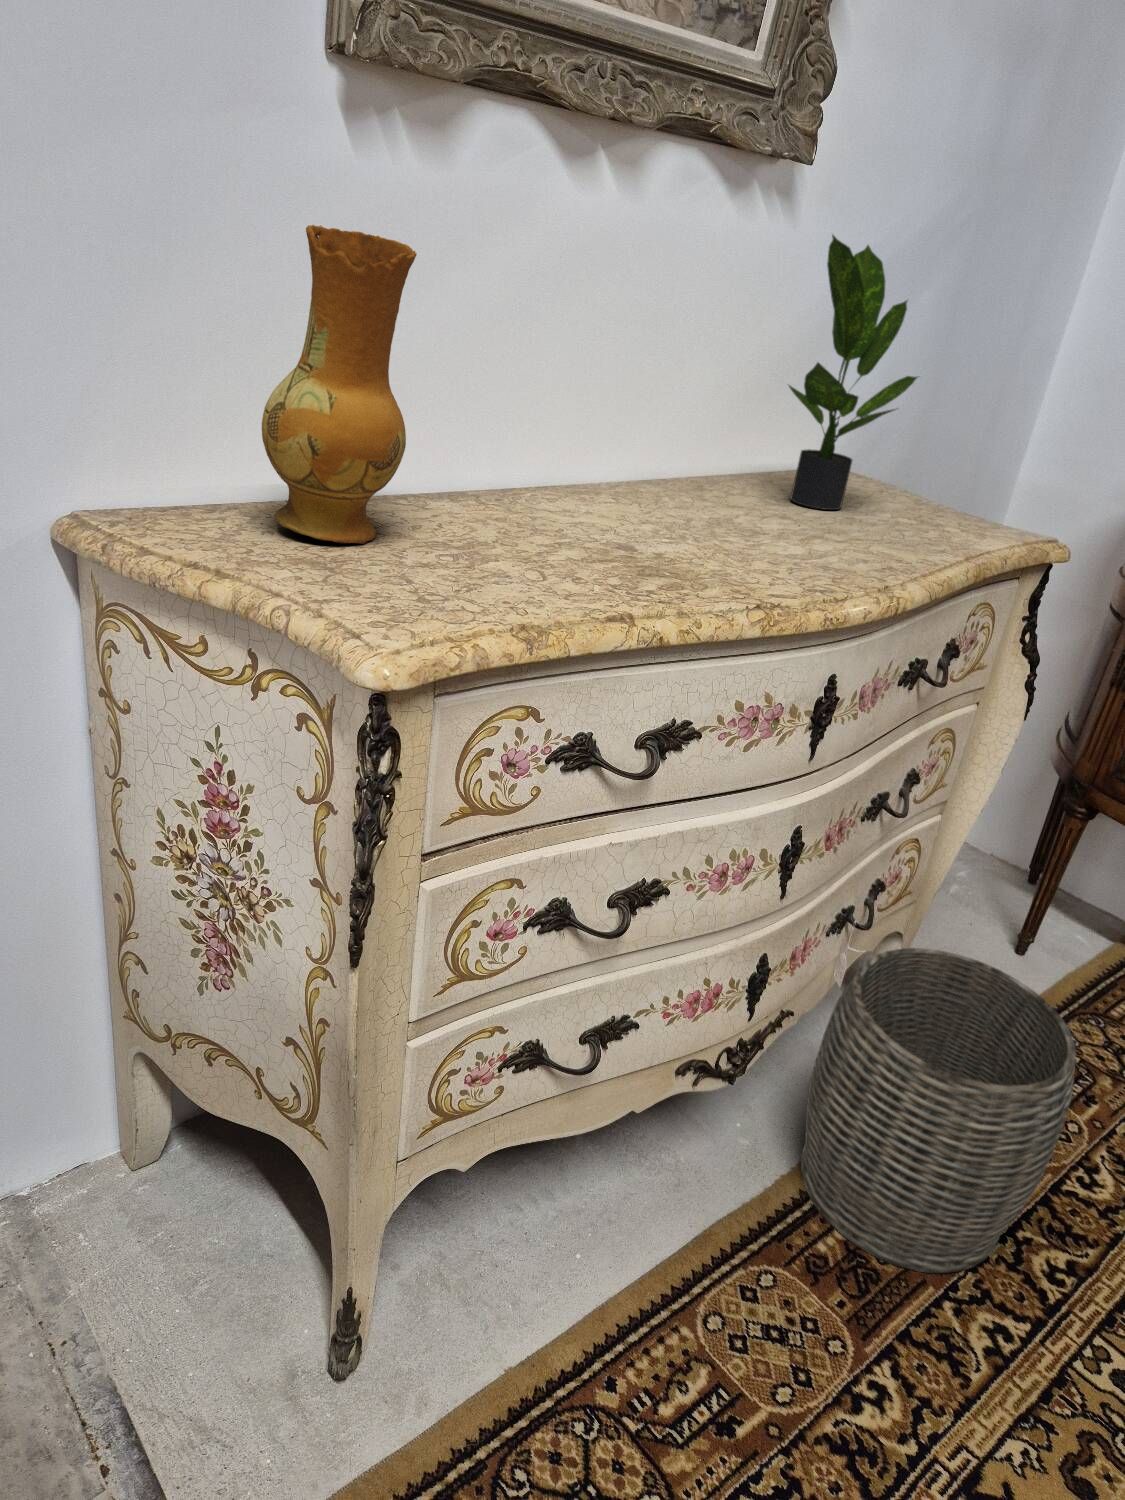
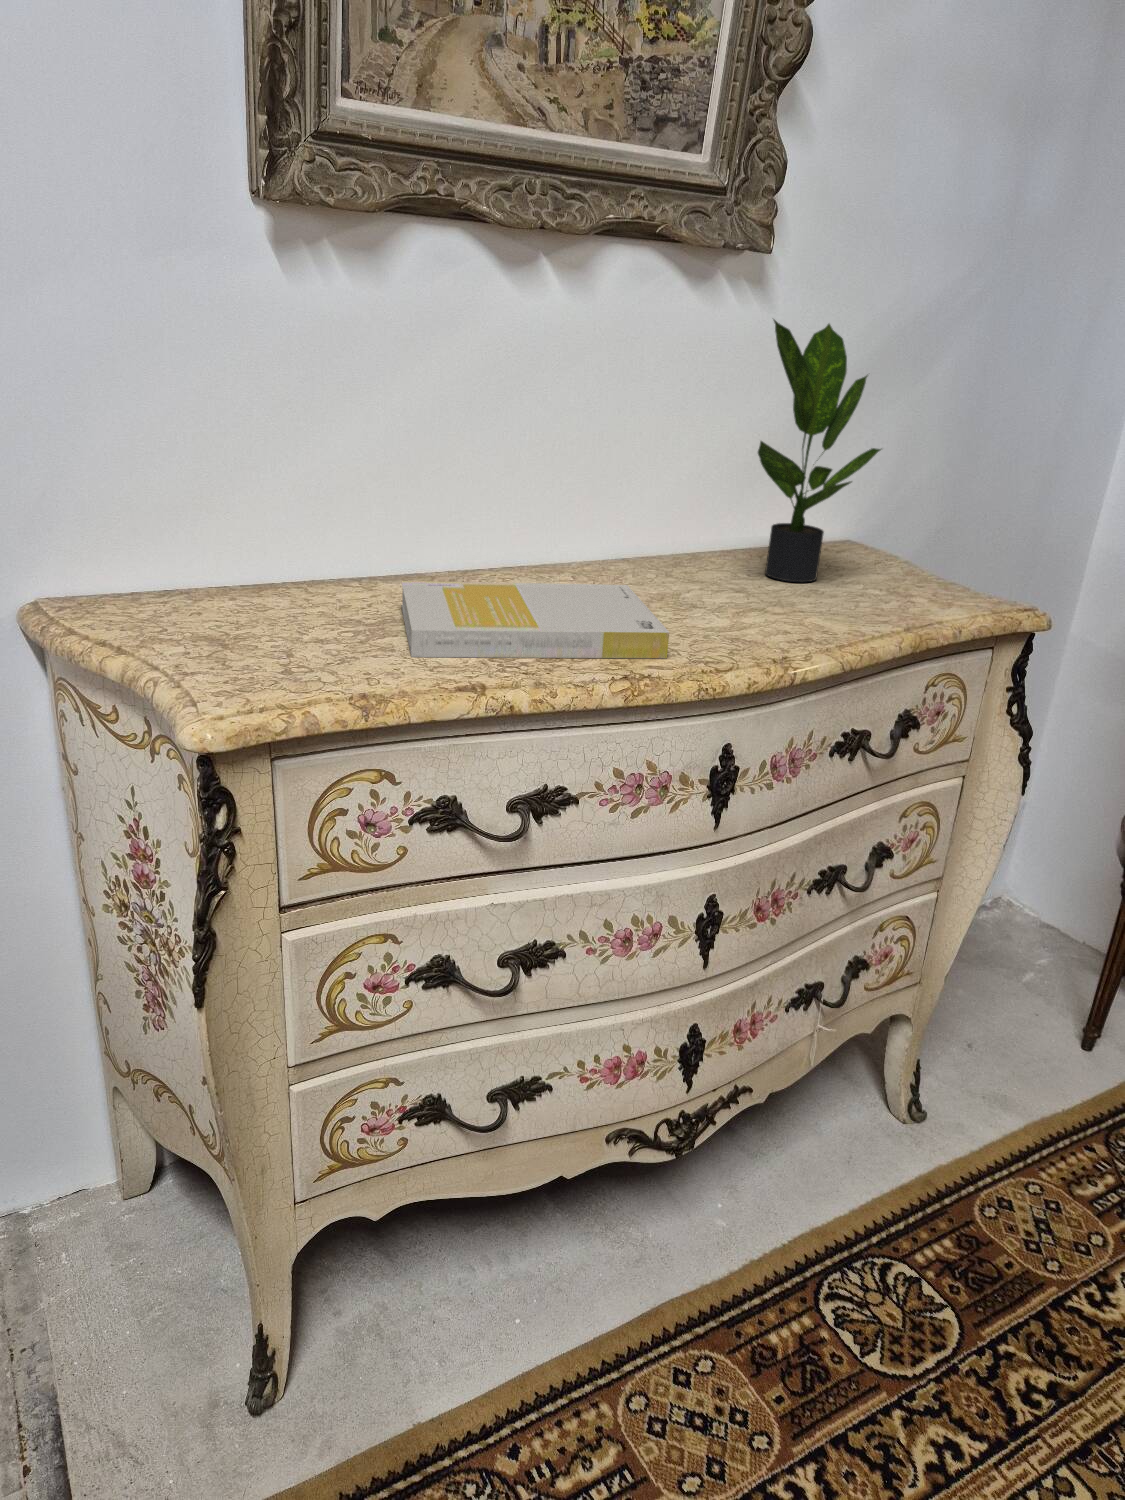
ceramic jug: present [262,225,417,544] -> none [182,351,312,626]
book: none [478,498,787,585] -> present [401,581,669,659]
woven basket: present [801,948,1076,1273] -> none [771,1030,1039,1379]

